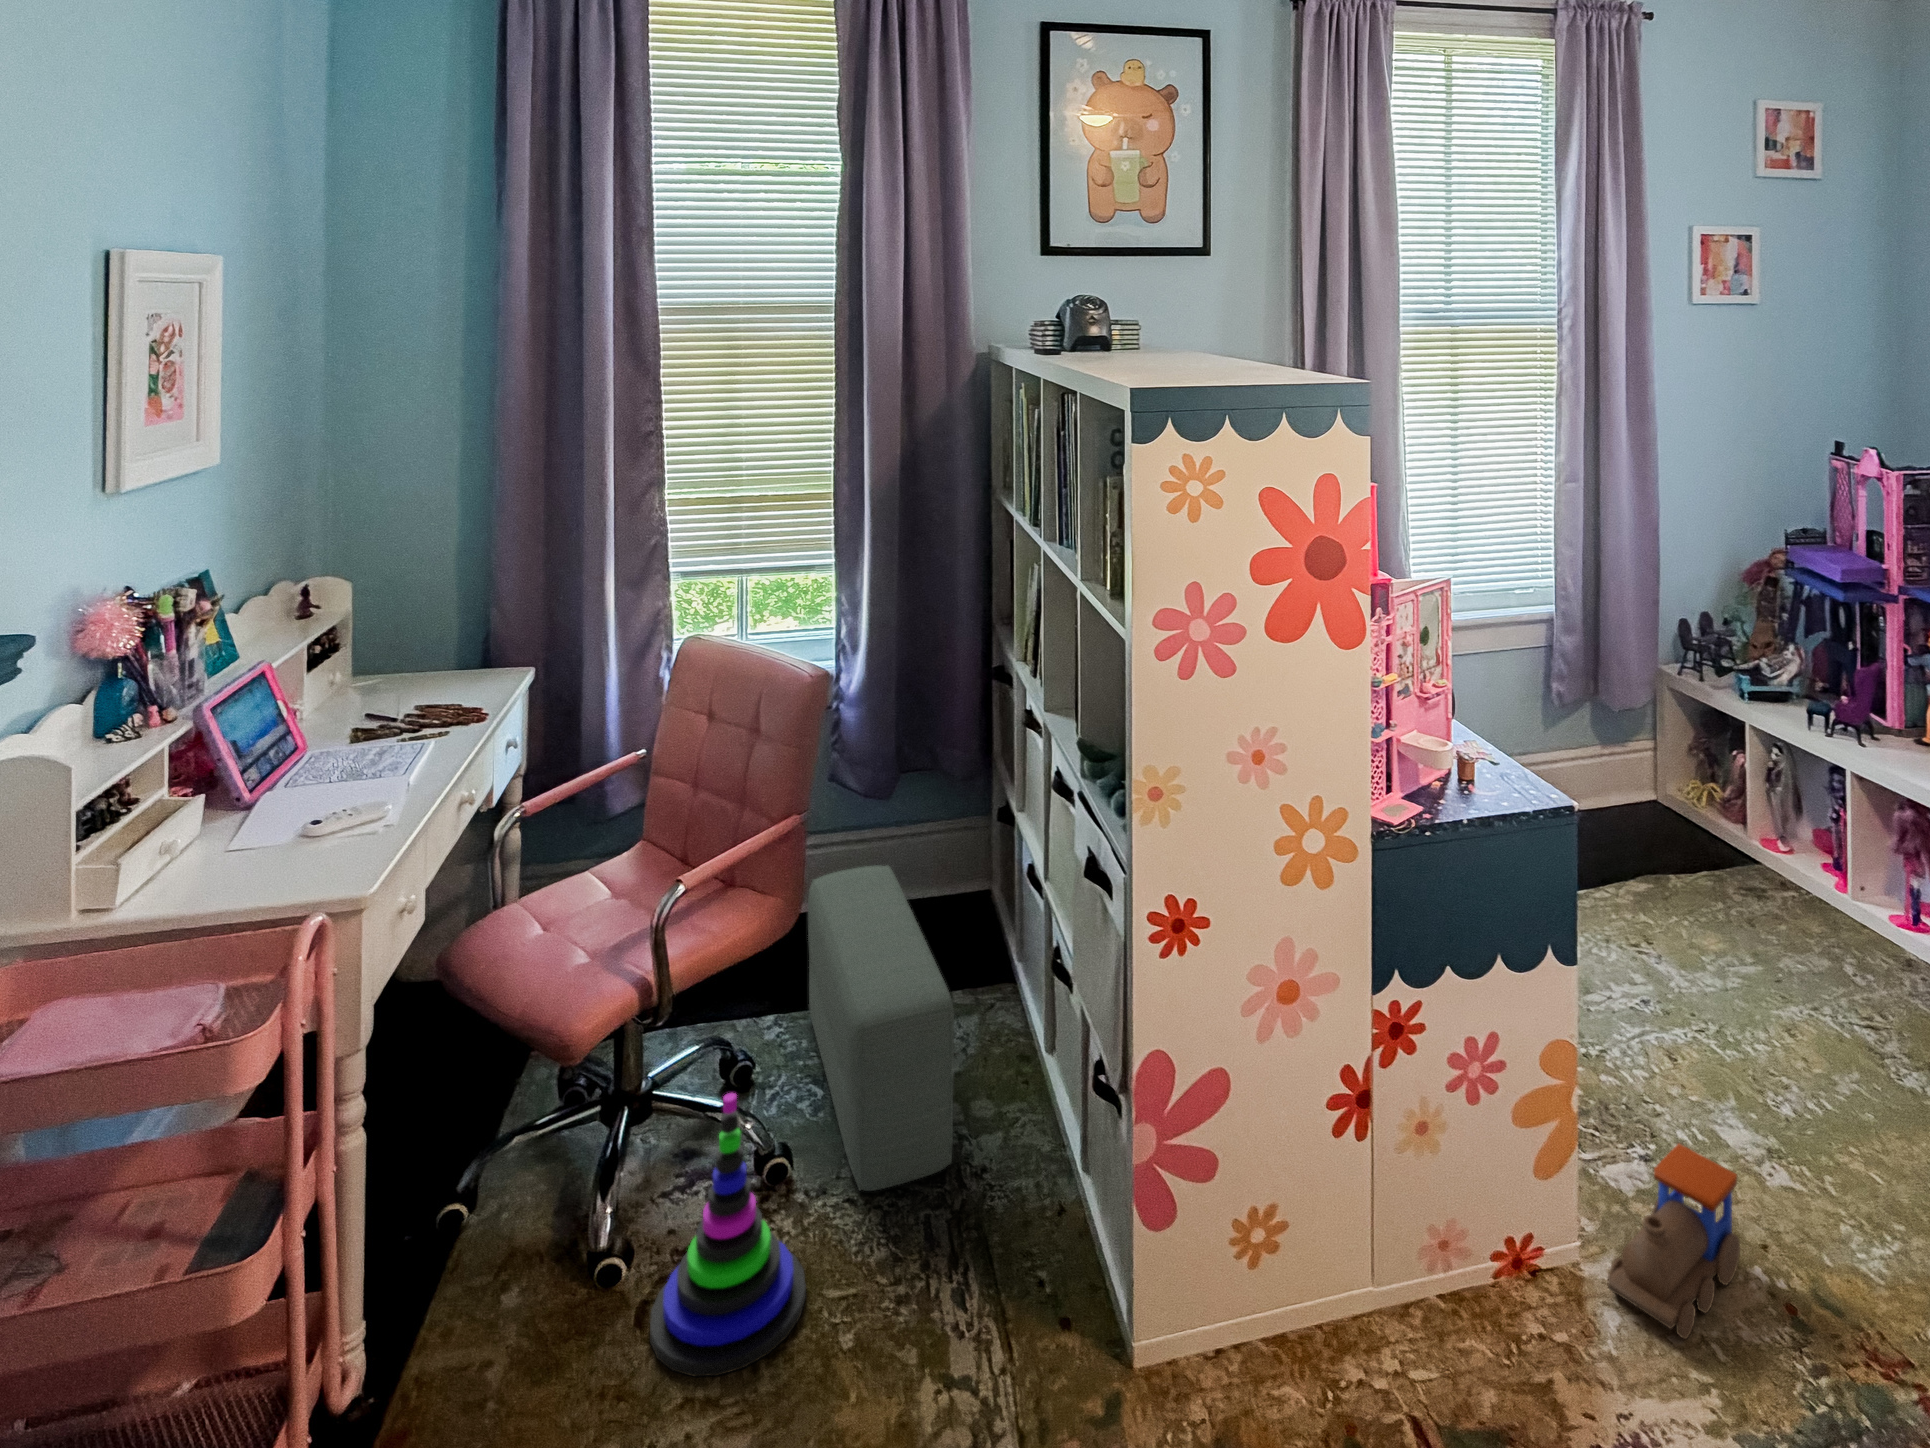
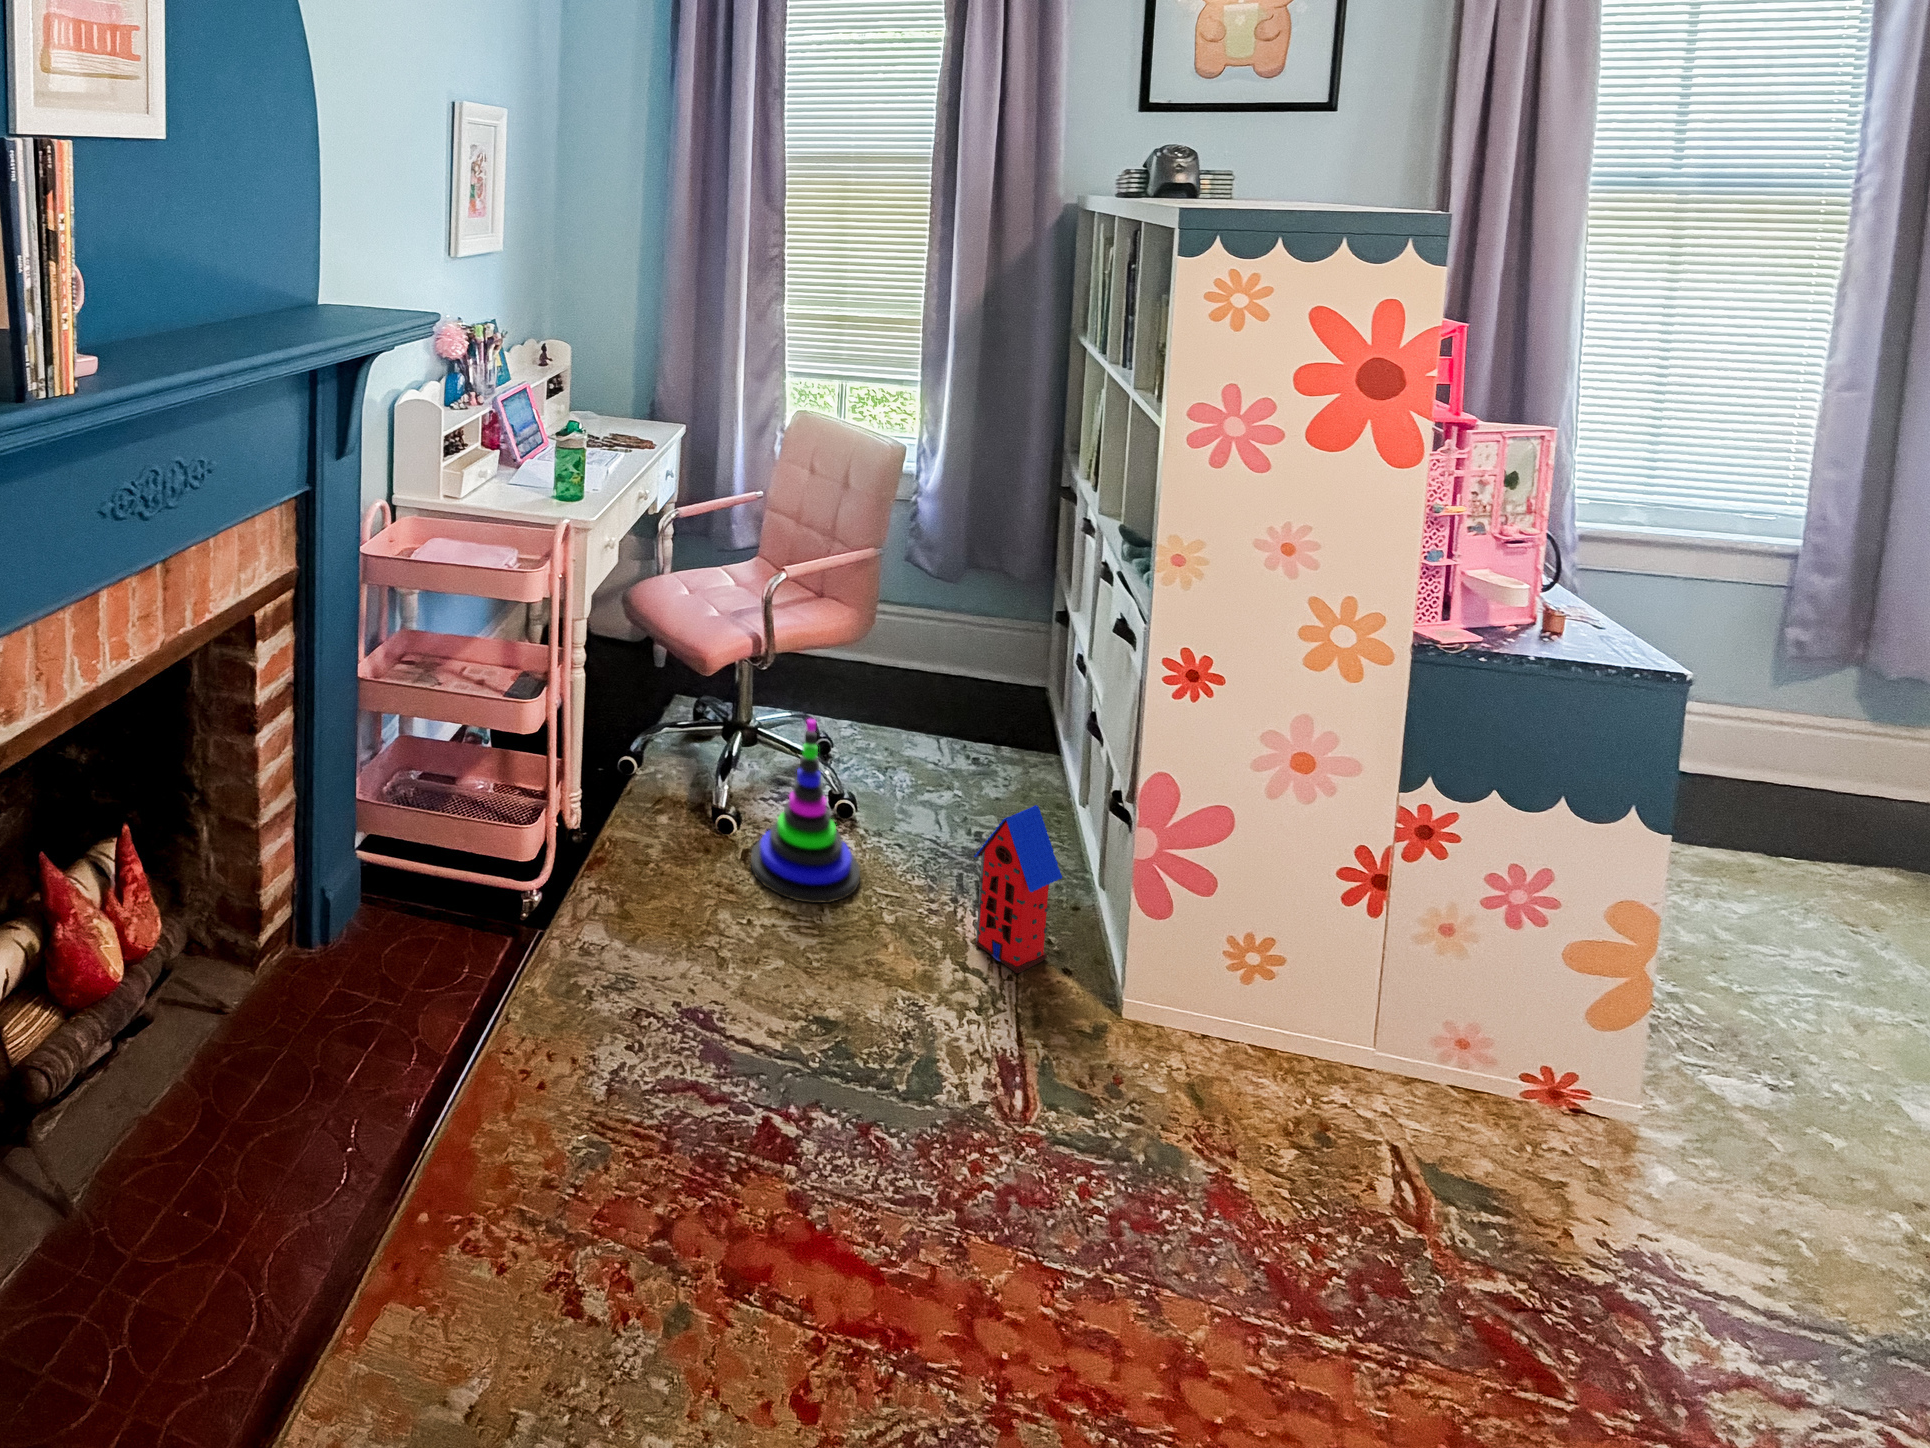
pouf: present [808,866,954,1191] -> none [877,618,991,848]
toy house: none [951,1119,1053,1356] -> present [974,805,1062,973]
toy train: present [1608,1144,1740,1339] -> none [1687,1084,1916,1252]

